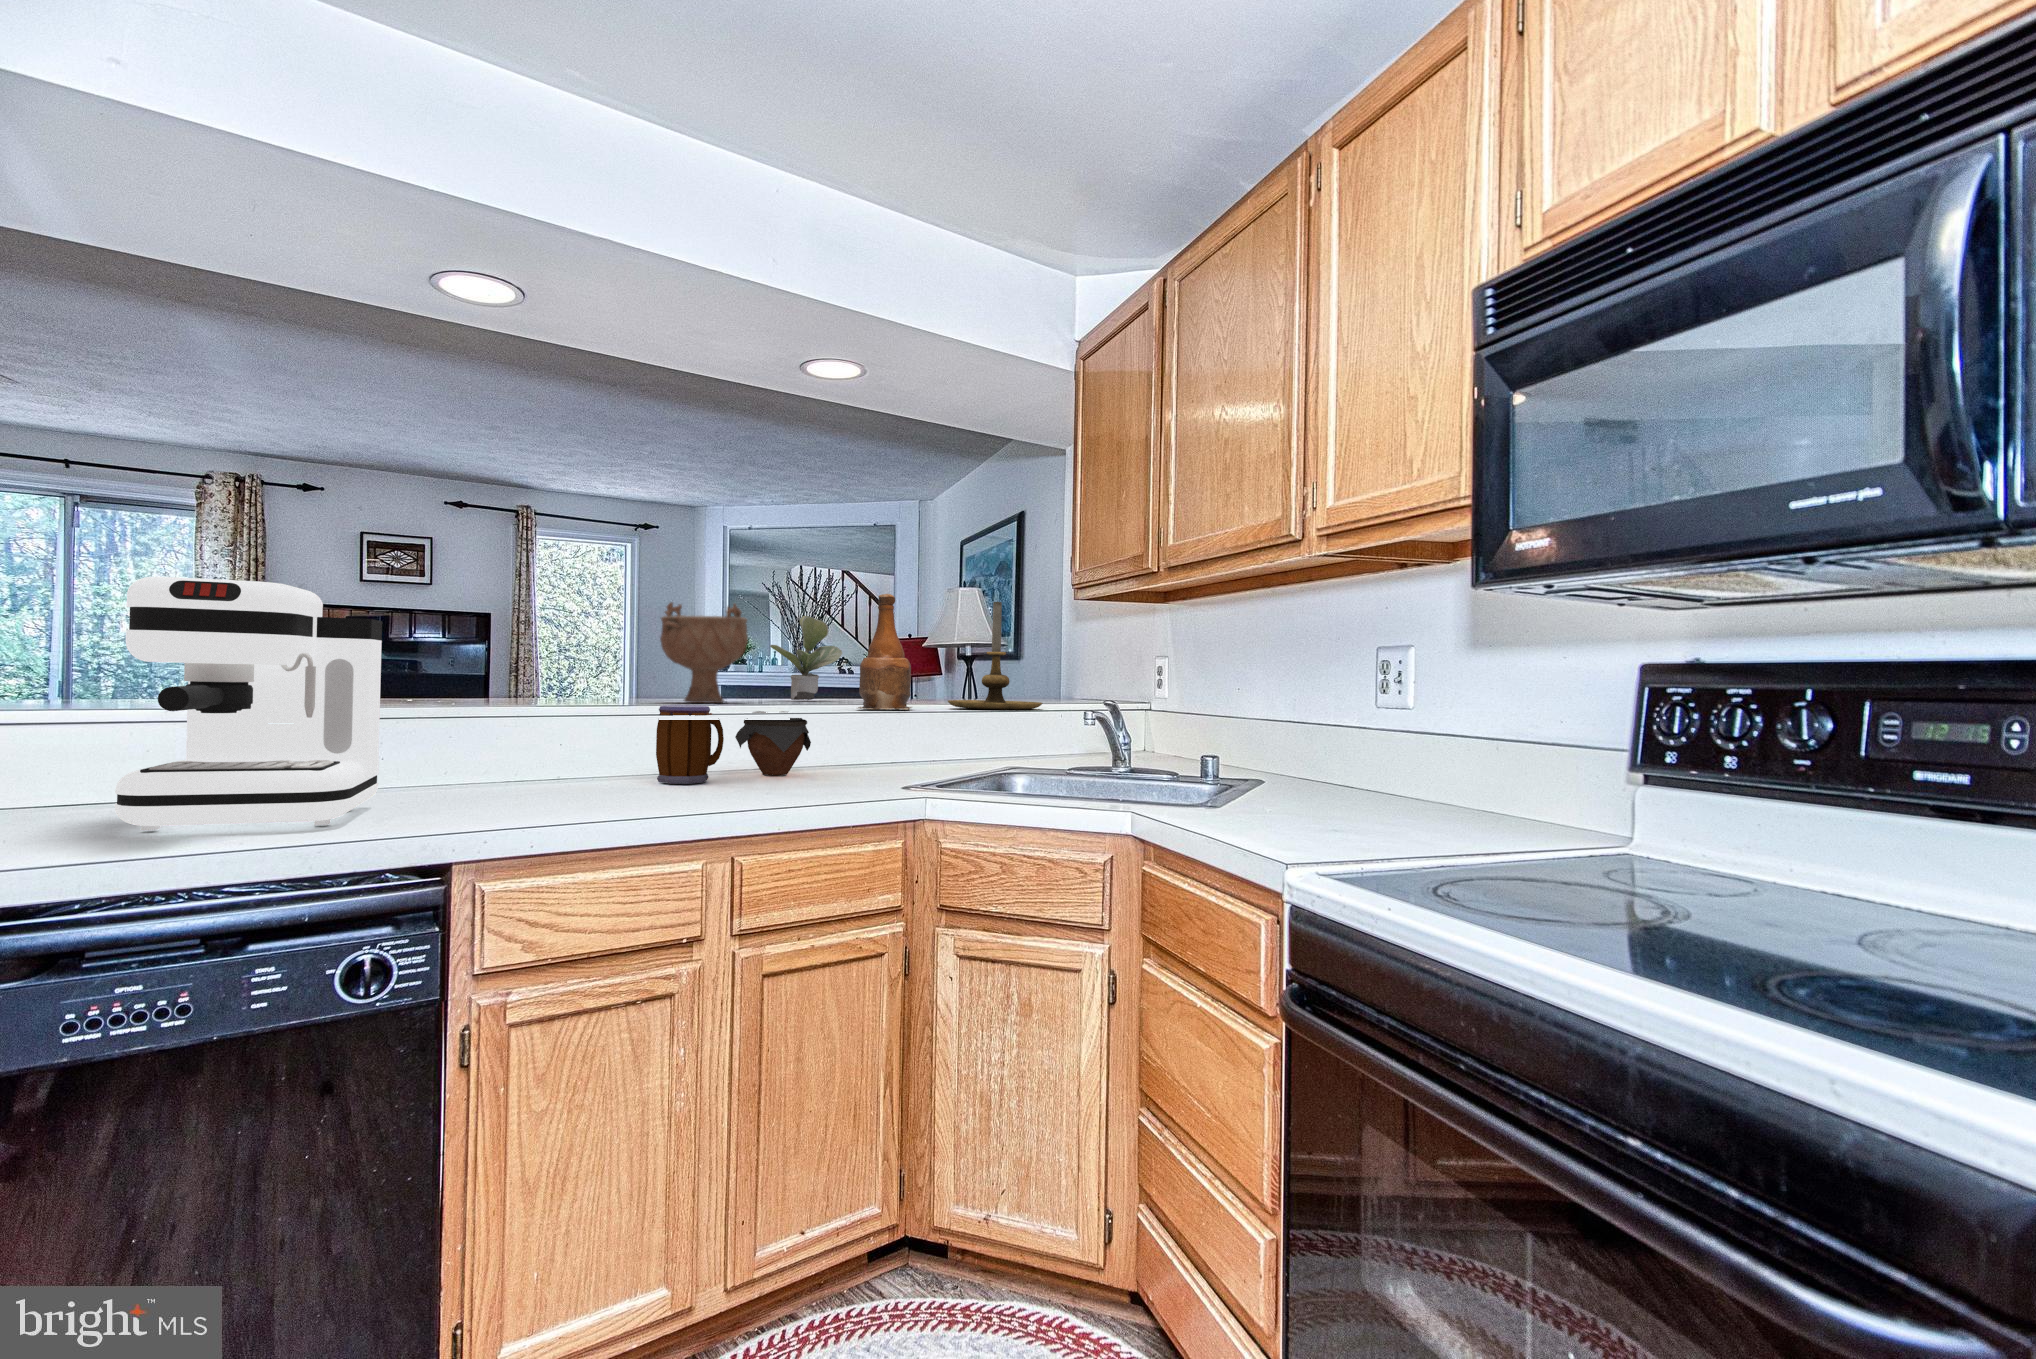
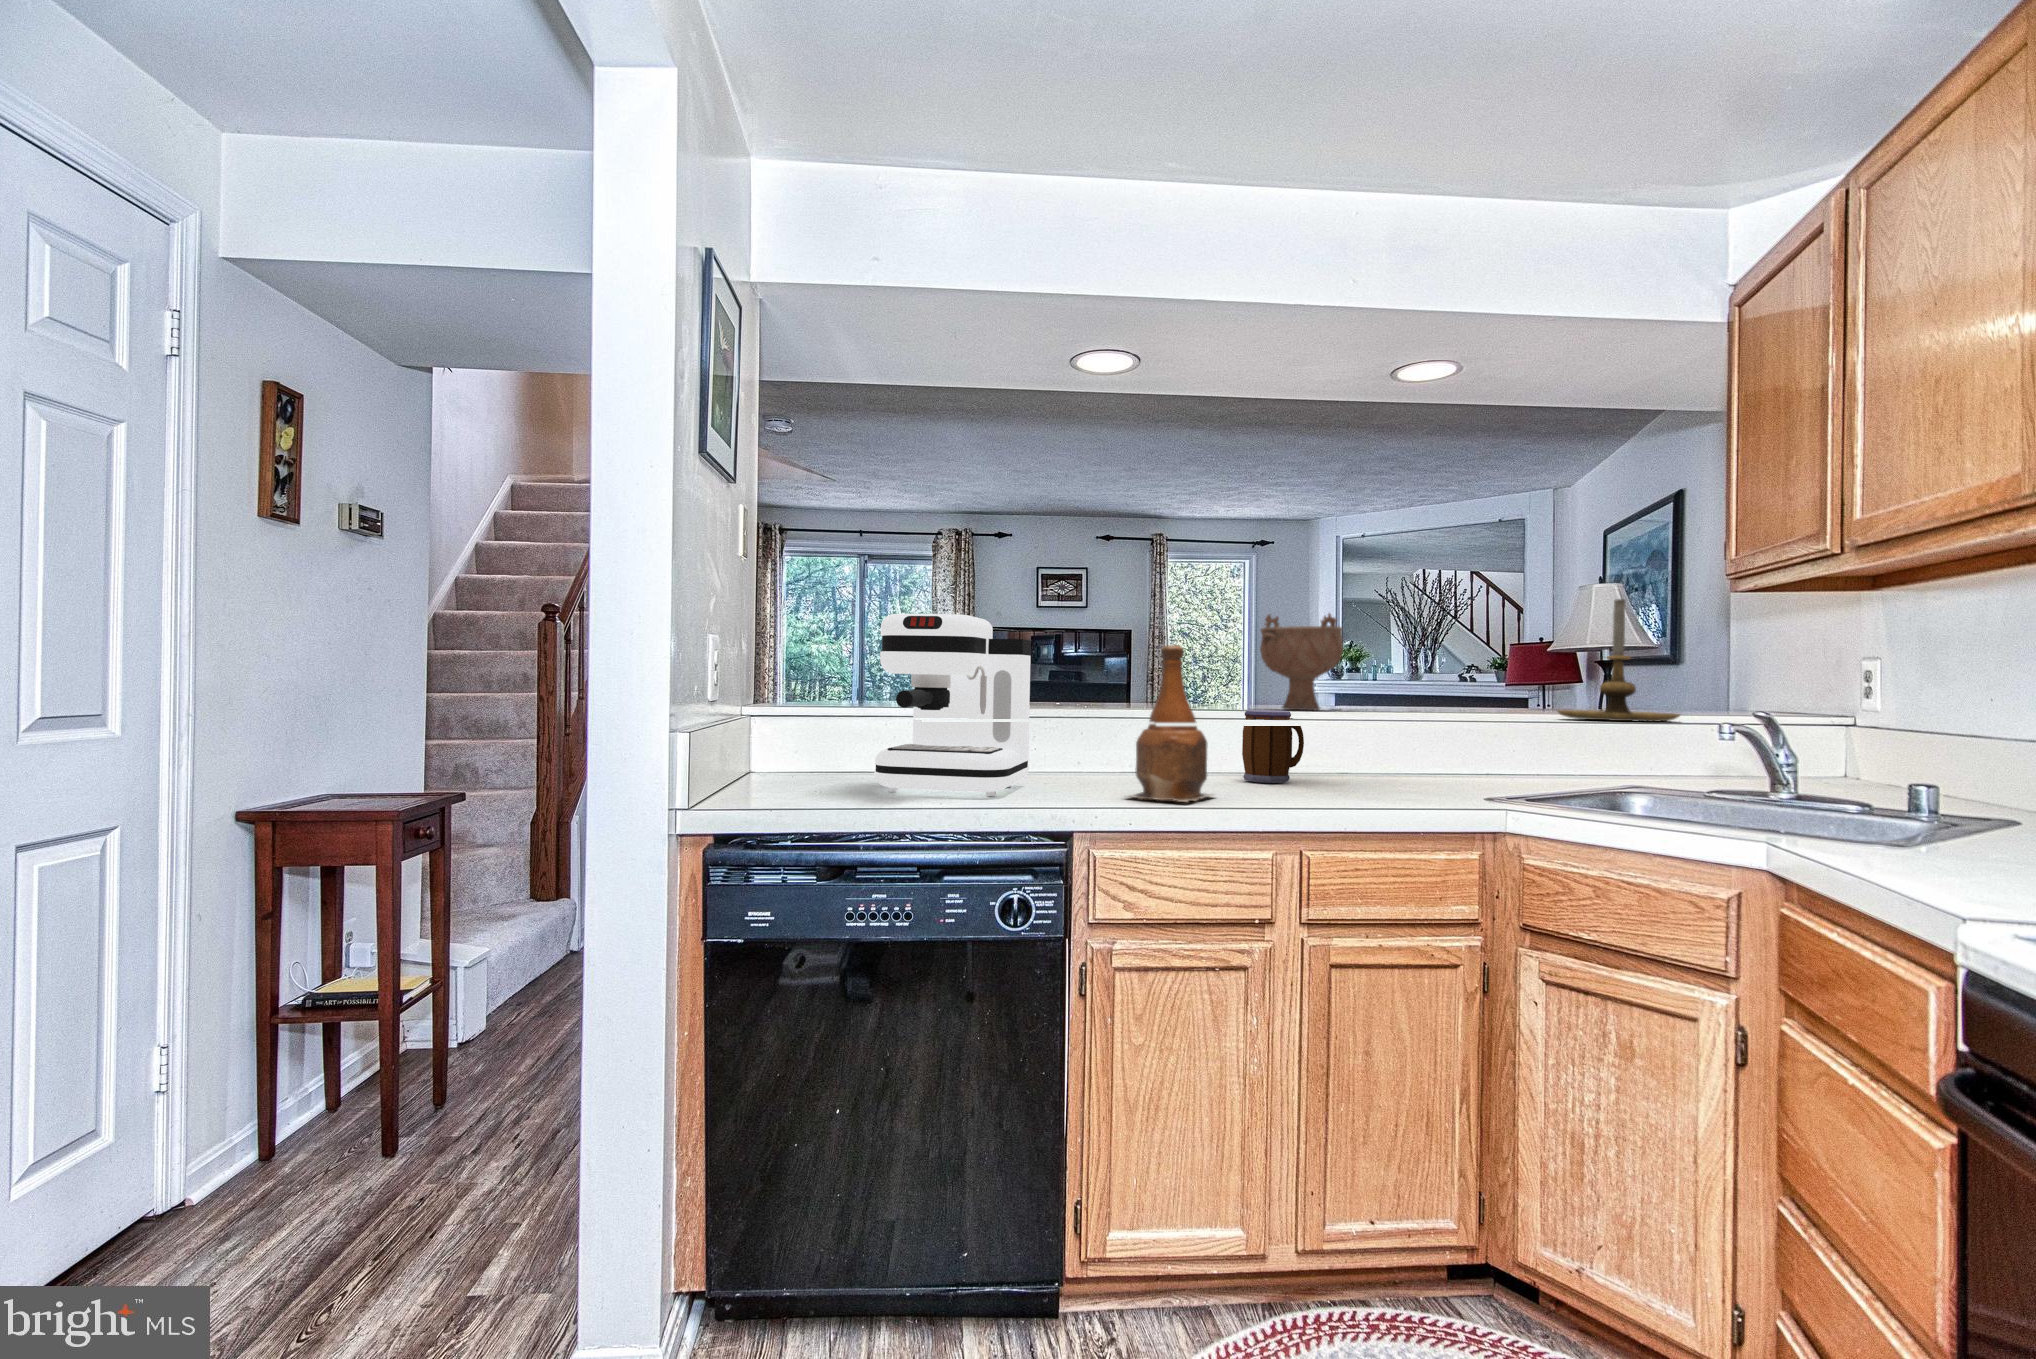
bottle: present [858,594,912,710] -> present [1130,645,1213,802]
potted plant: present [770,616,842,700] -> none [1369,622,1448,709]
jar: present [735,711,811,776] -> none [1317,717,1393,781]

